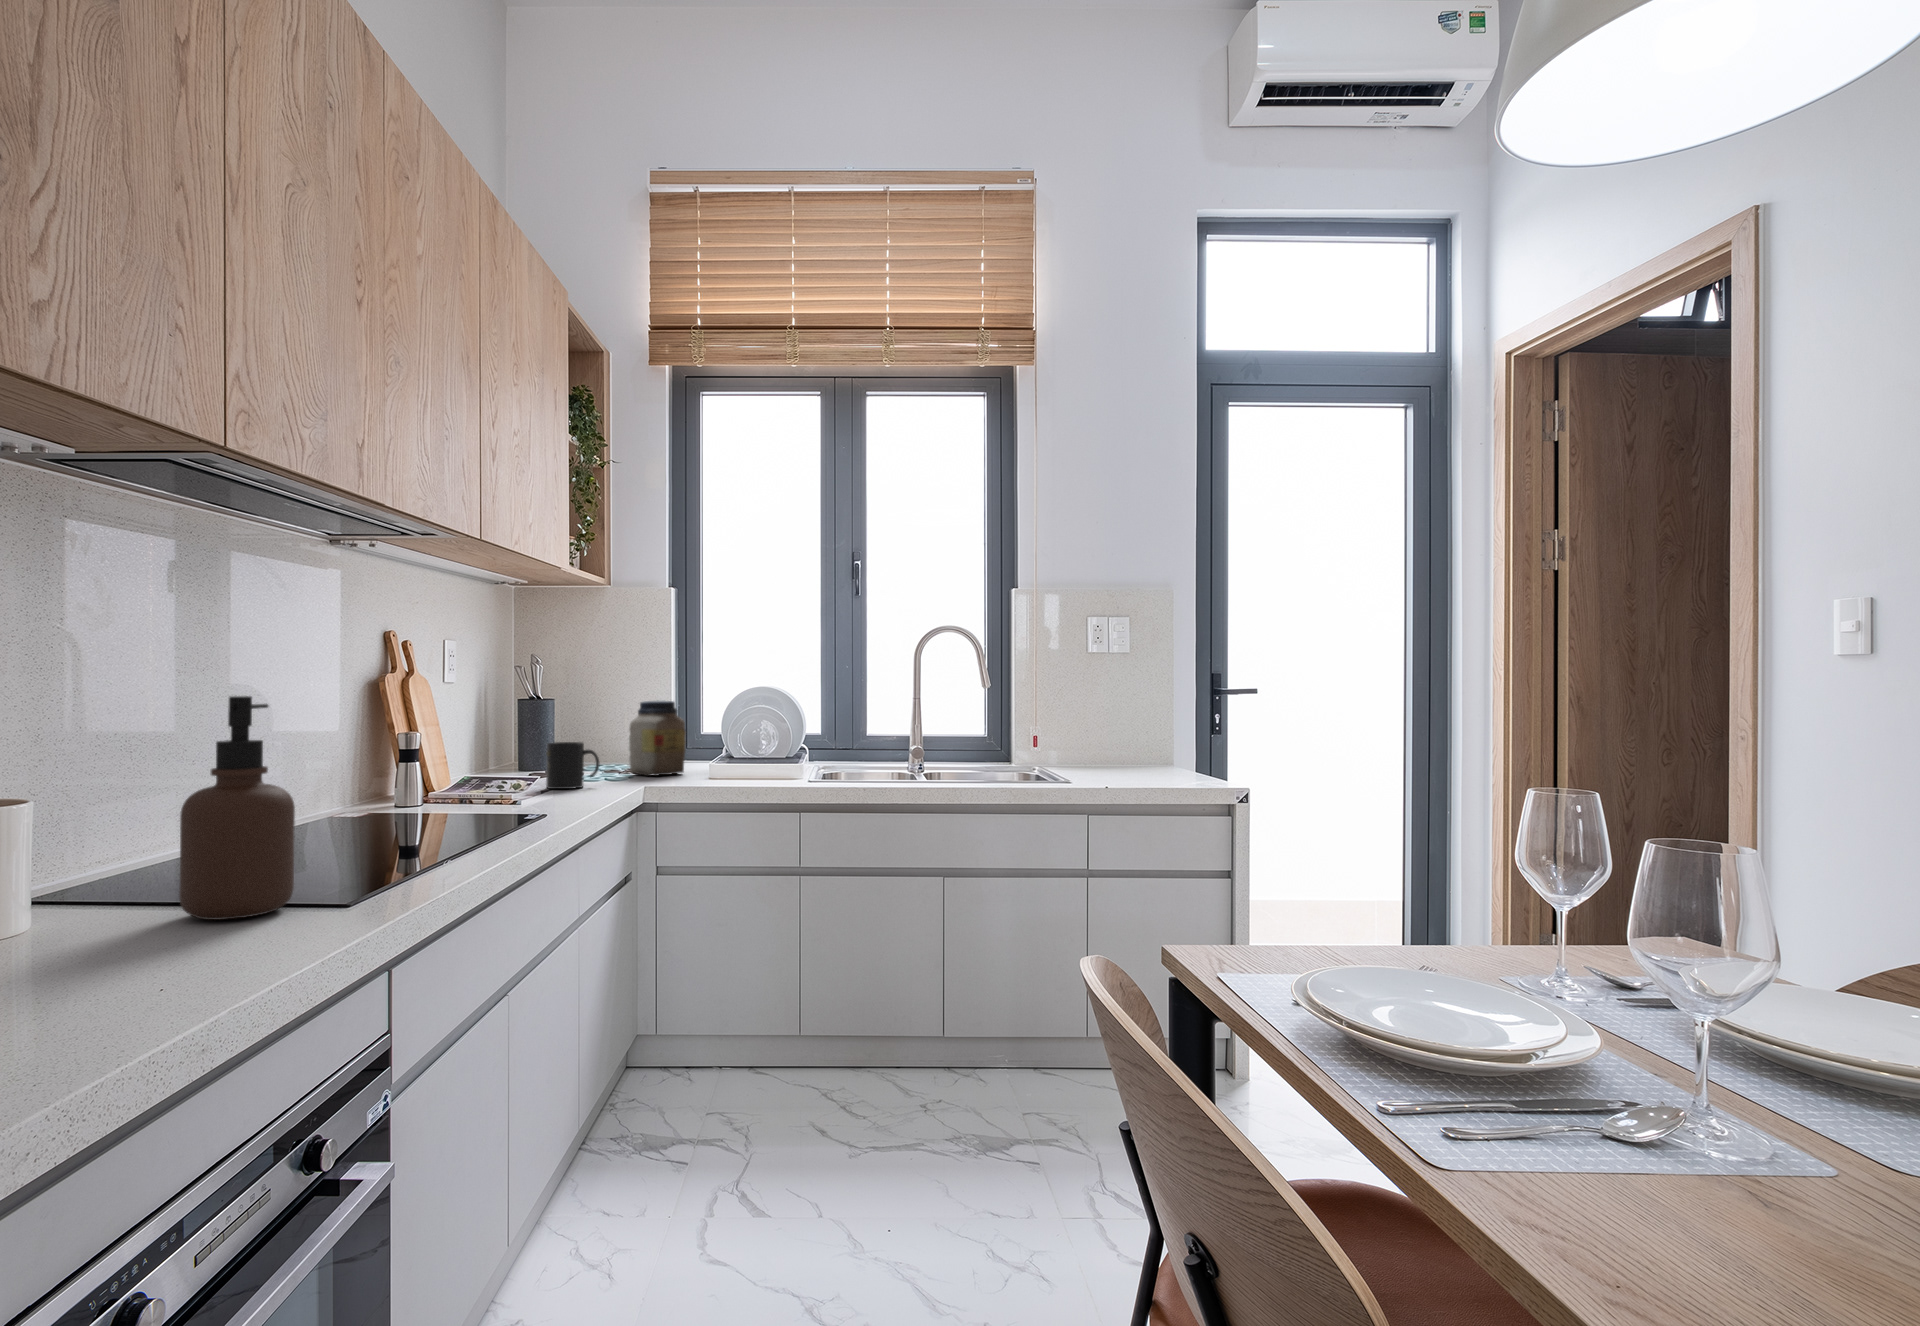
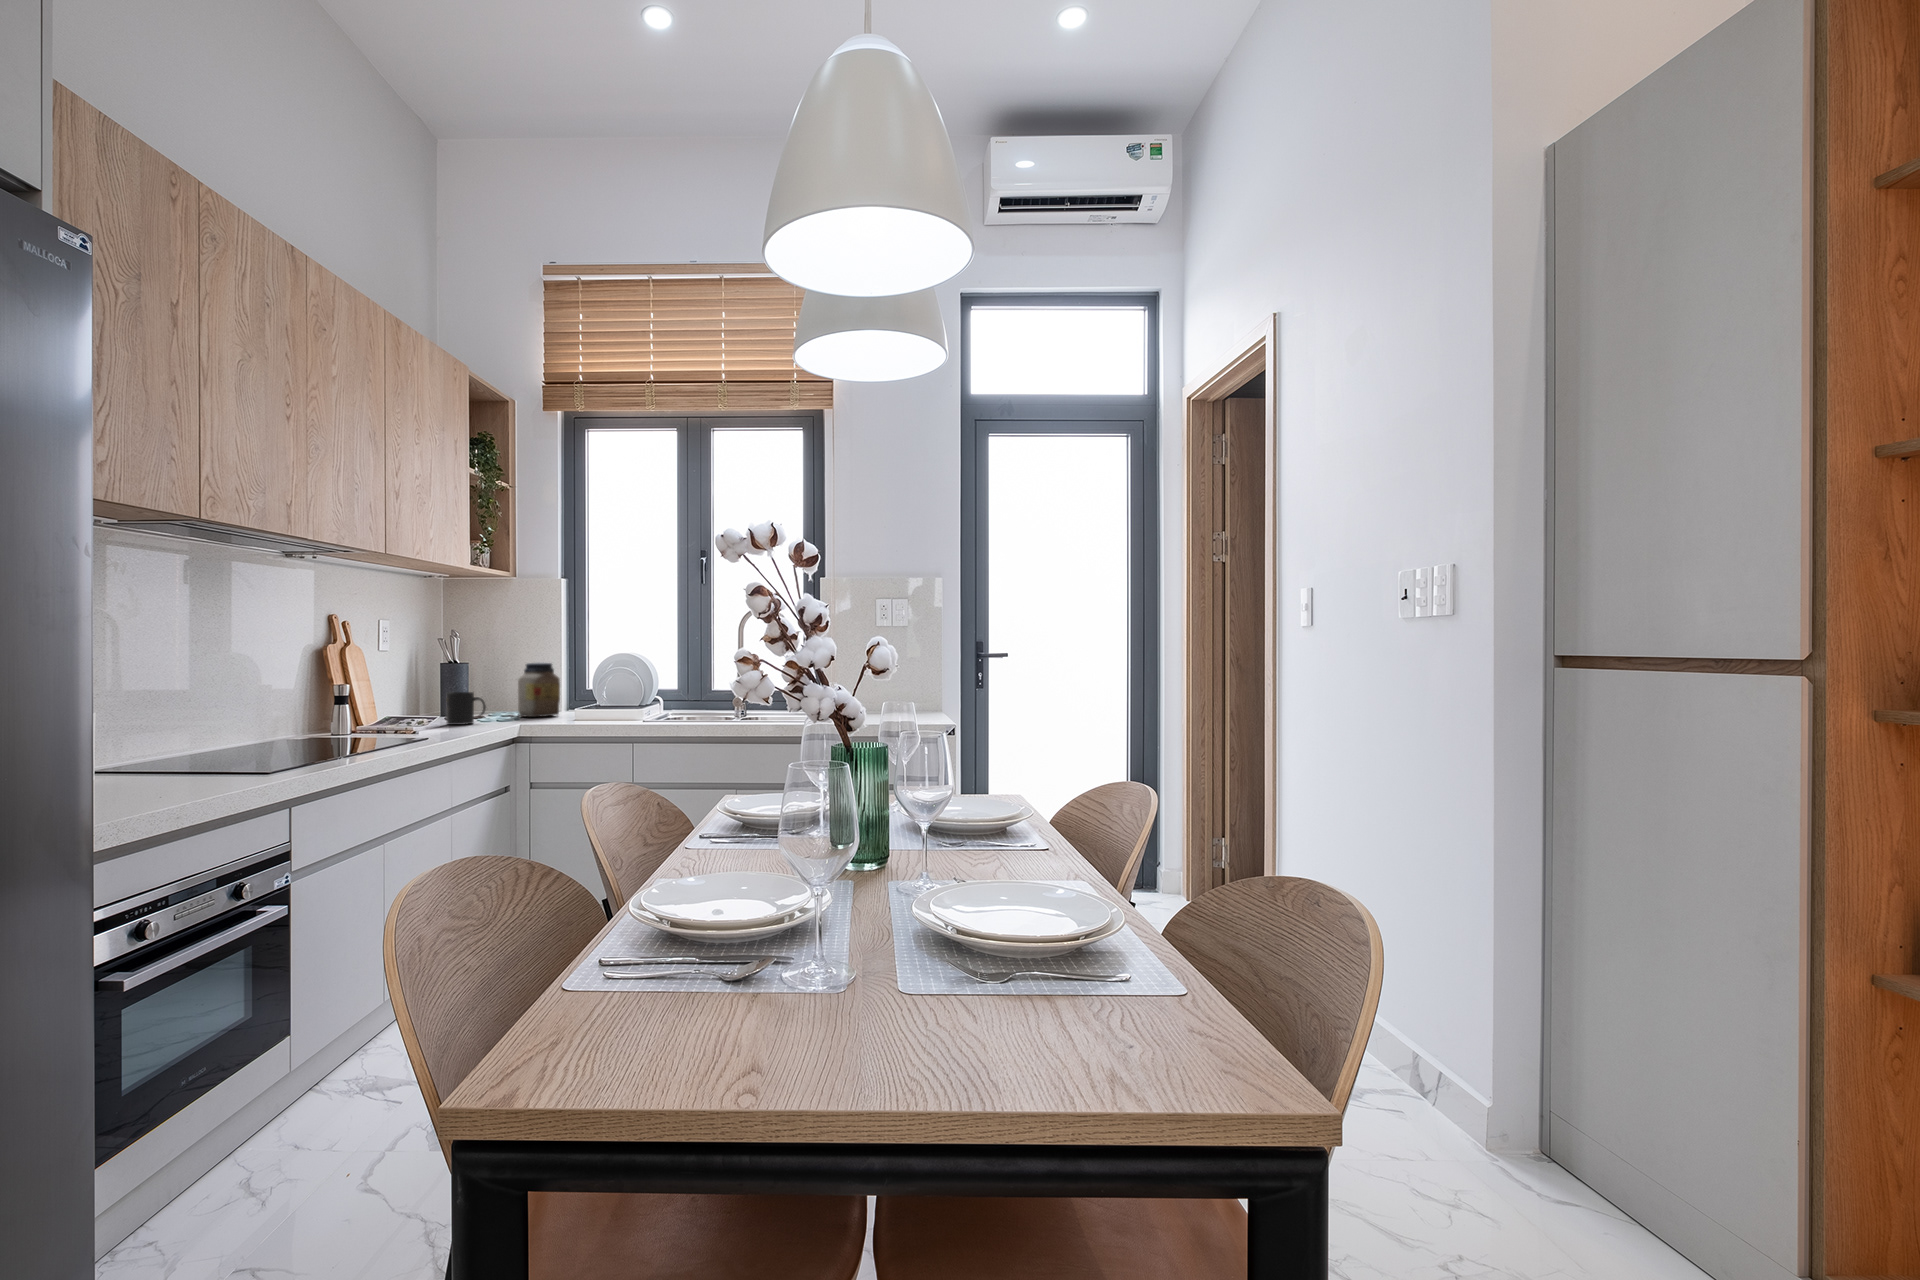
soap dispenser: present [179,696,295,920] -> none [167,659,232,781]

